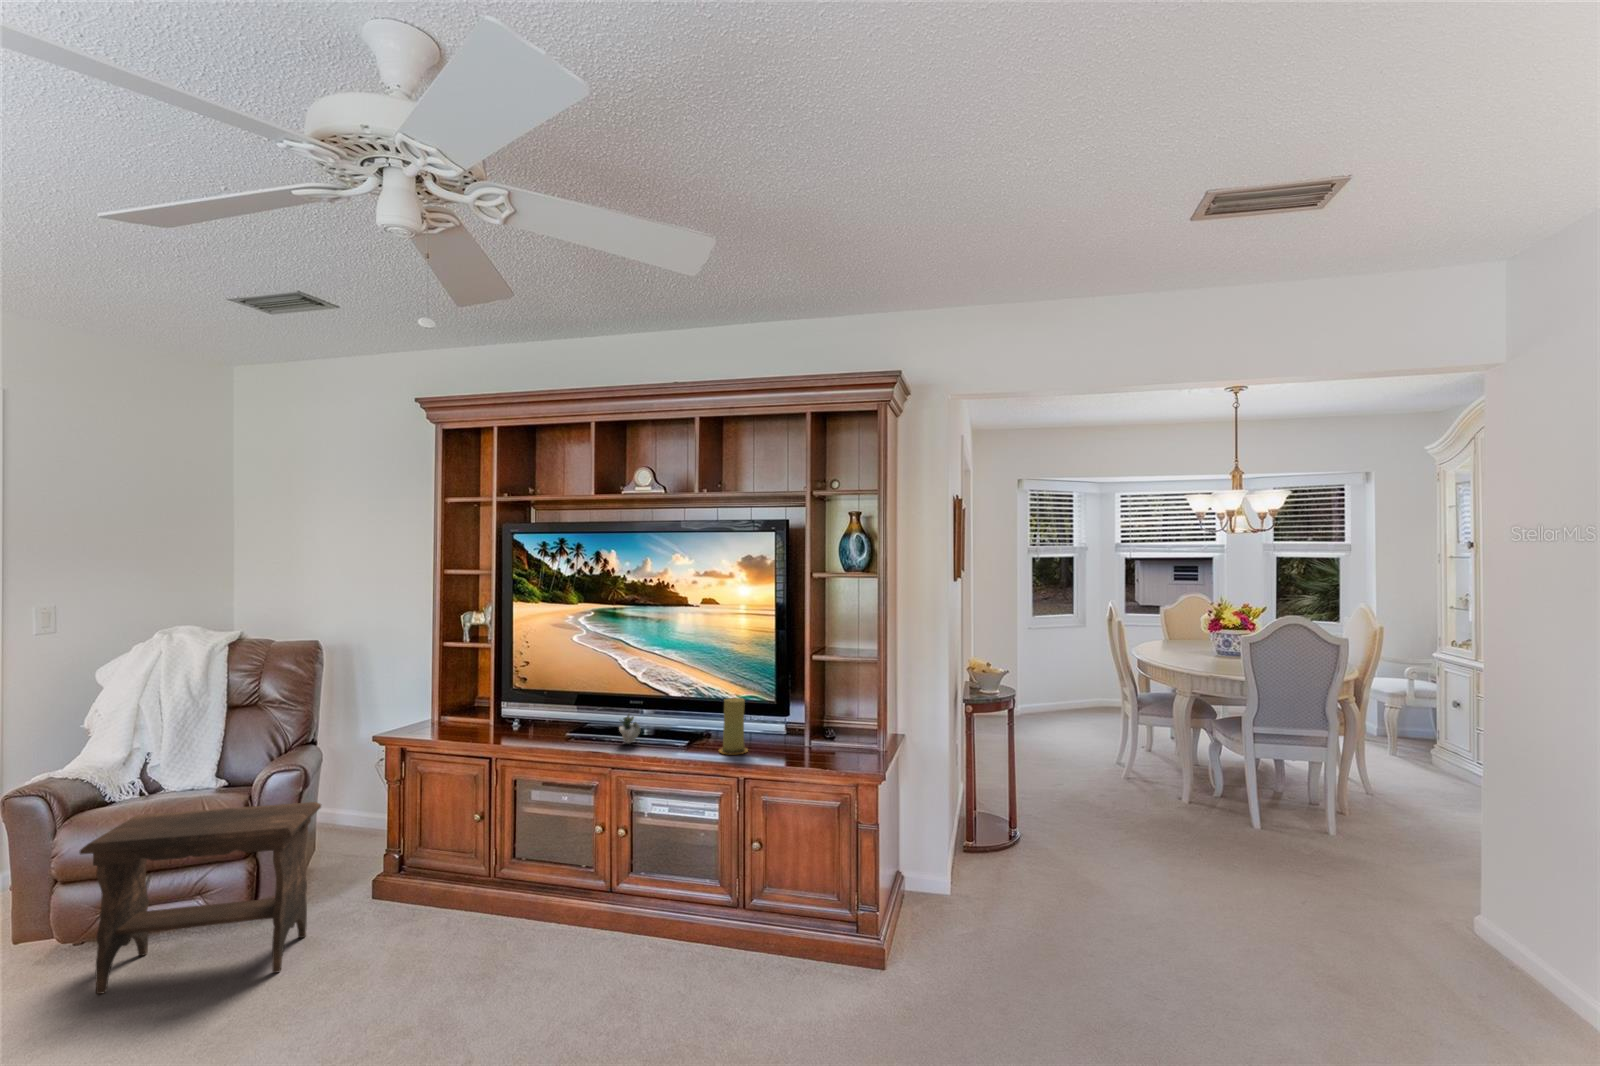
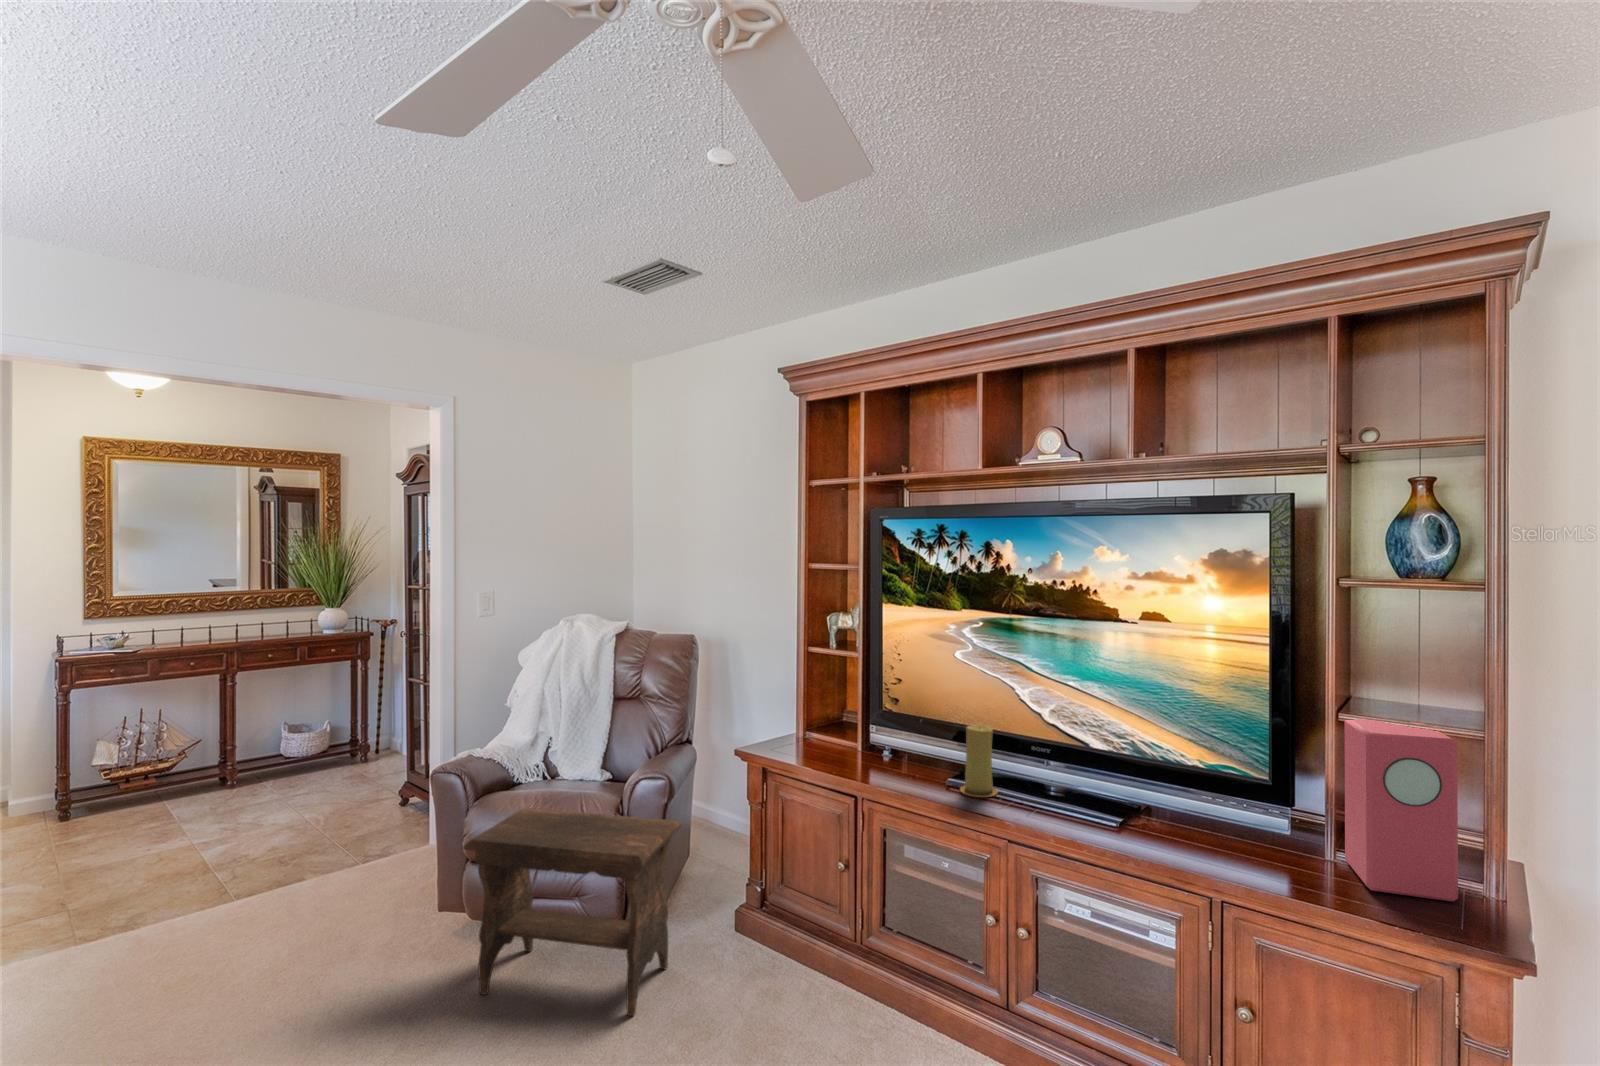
speaker: none [814,656,862,756] -> present [1344,719,1458,902]
candle: present [719,698,748,754] -> present [960,725,997,797]
succulent plant: present [619,714,640,743] -> none [1018,764,1066,806]

